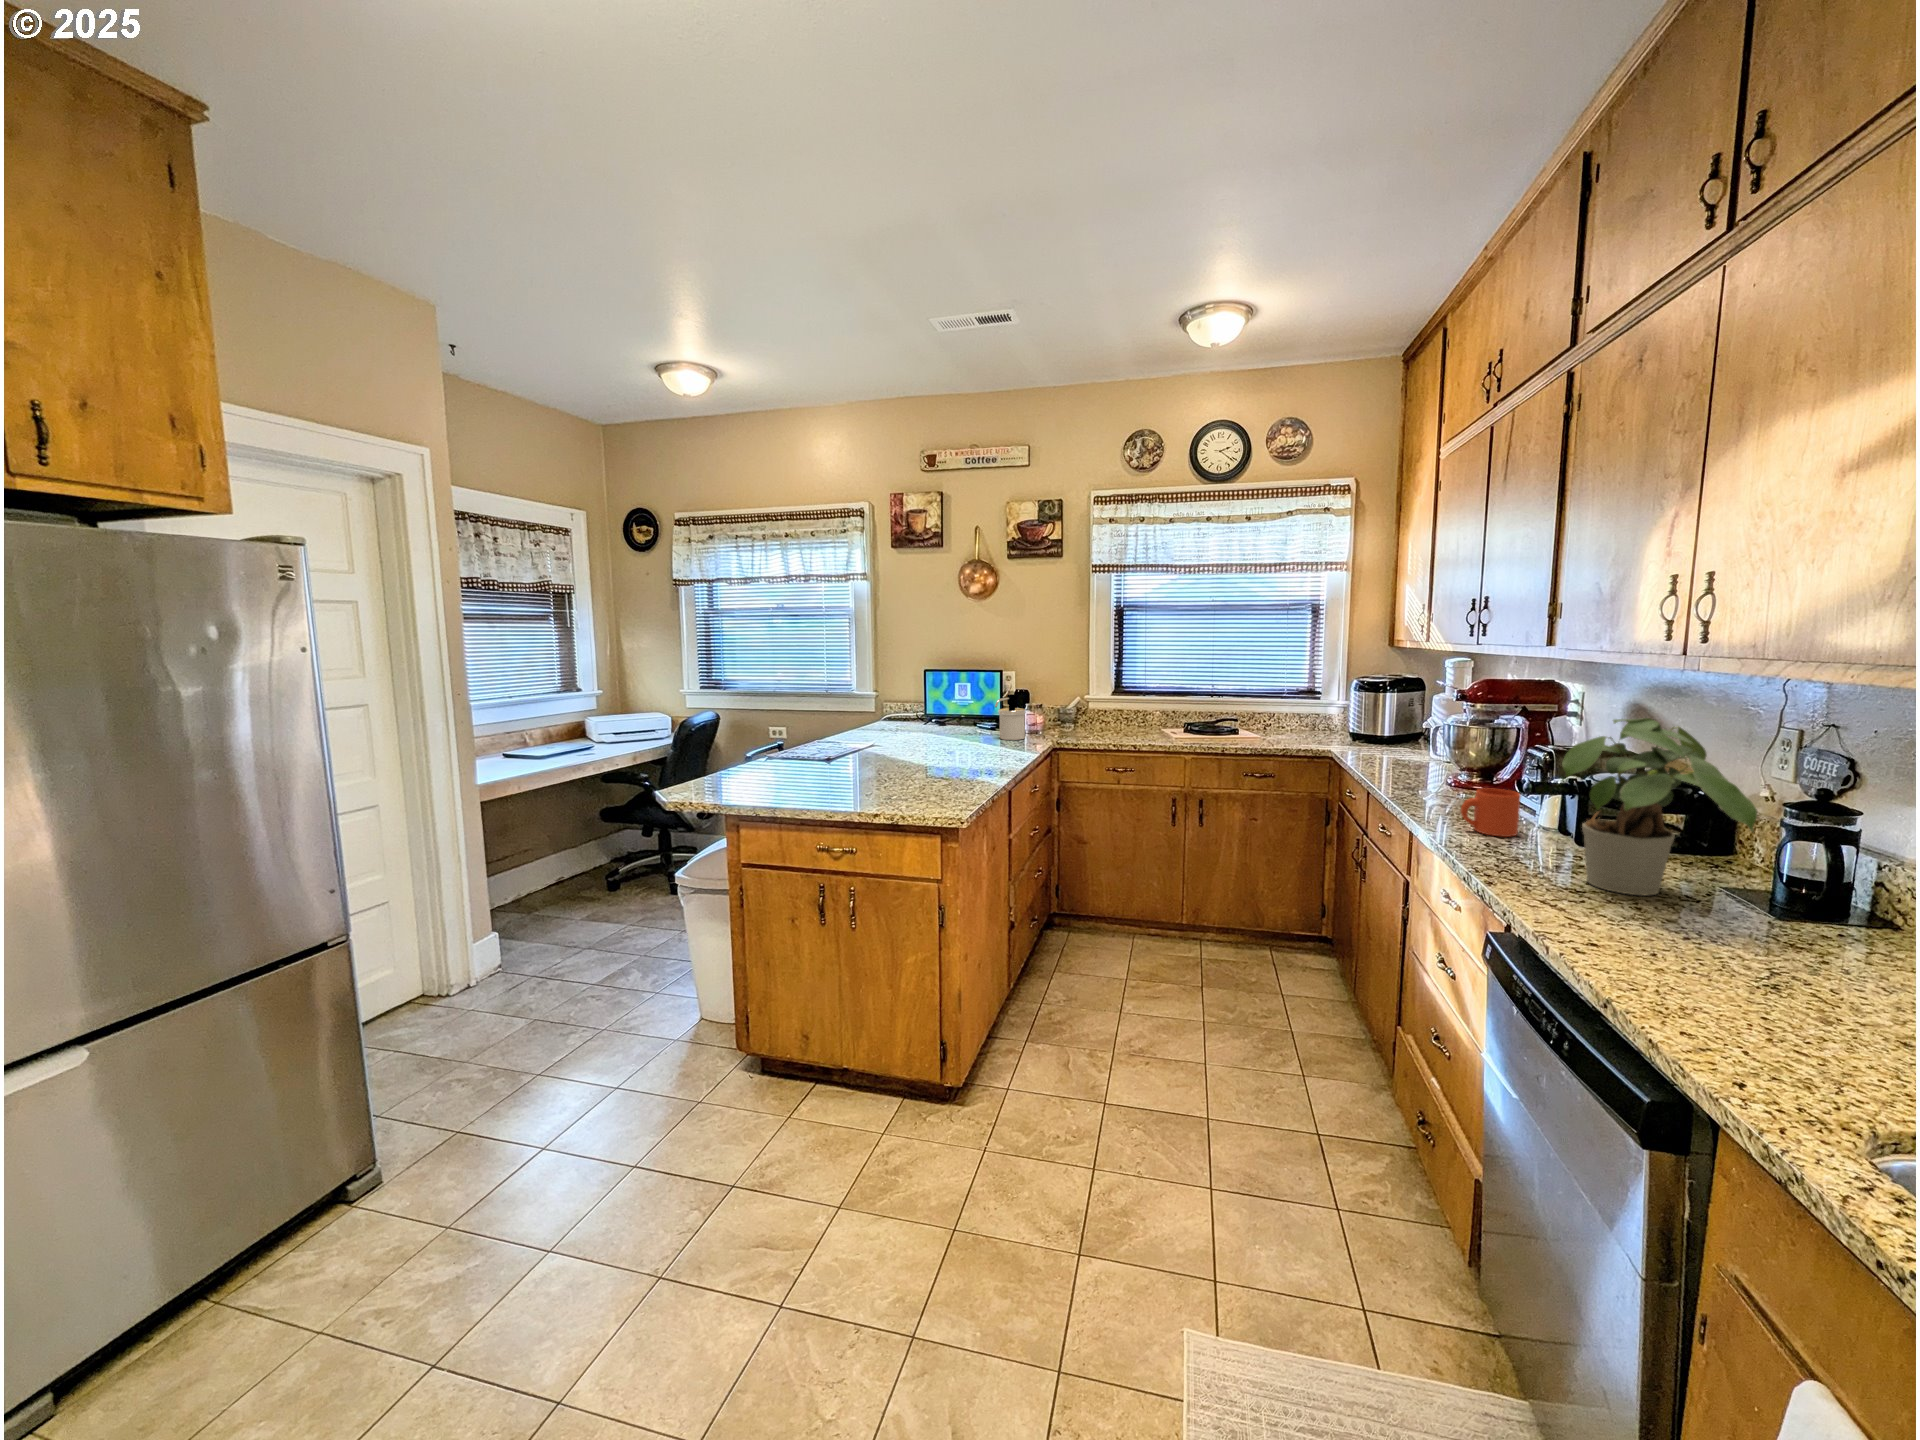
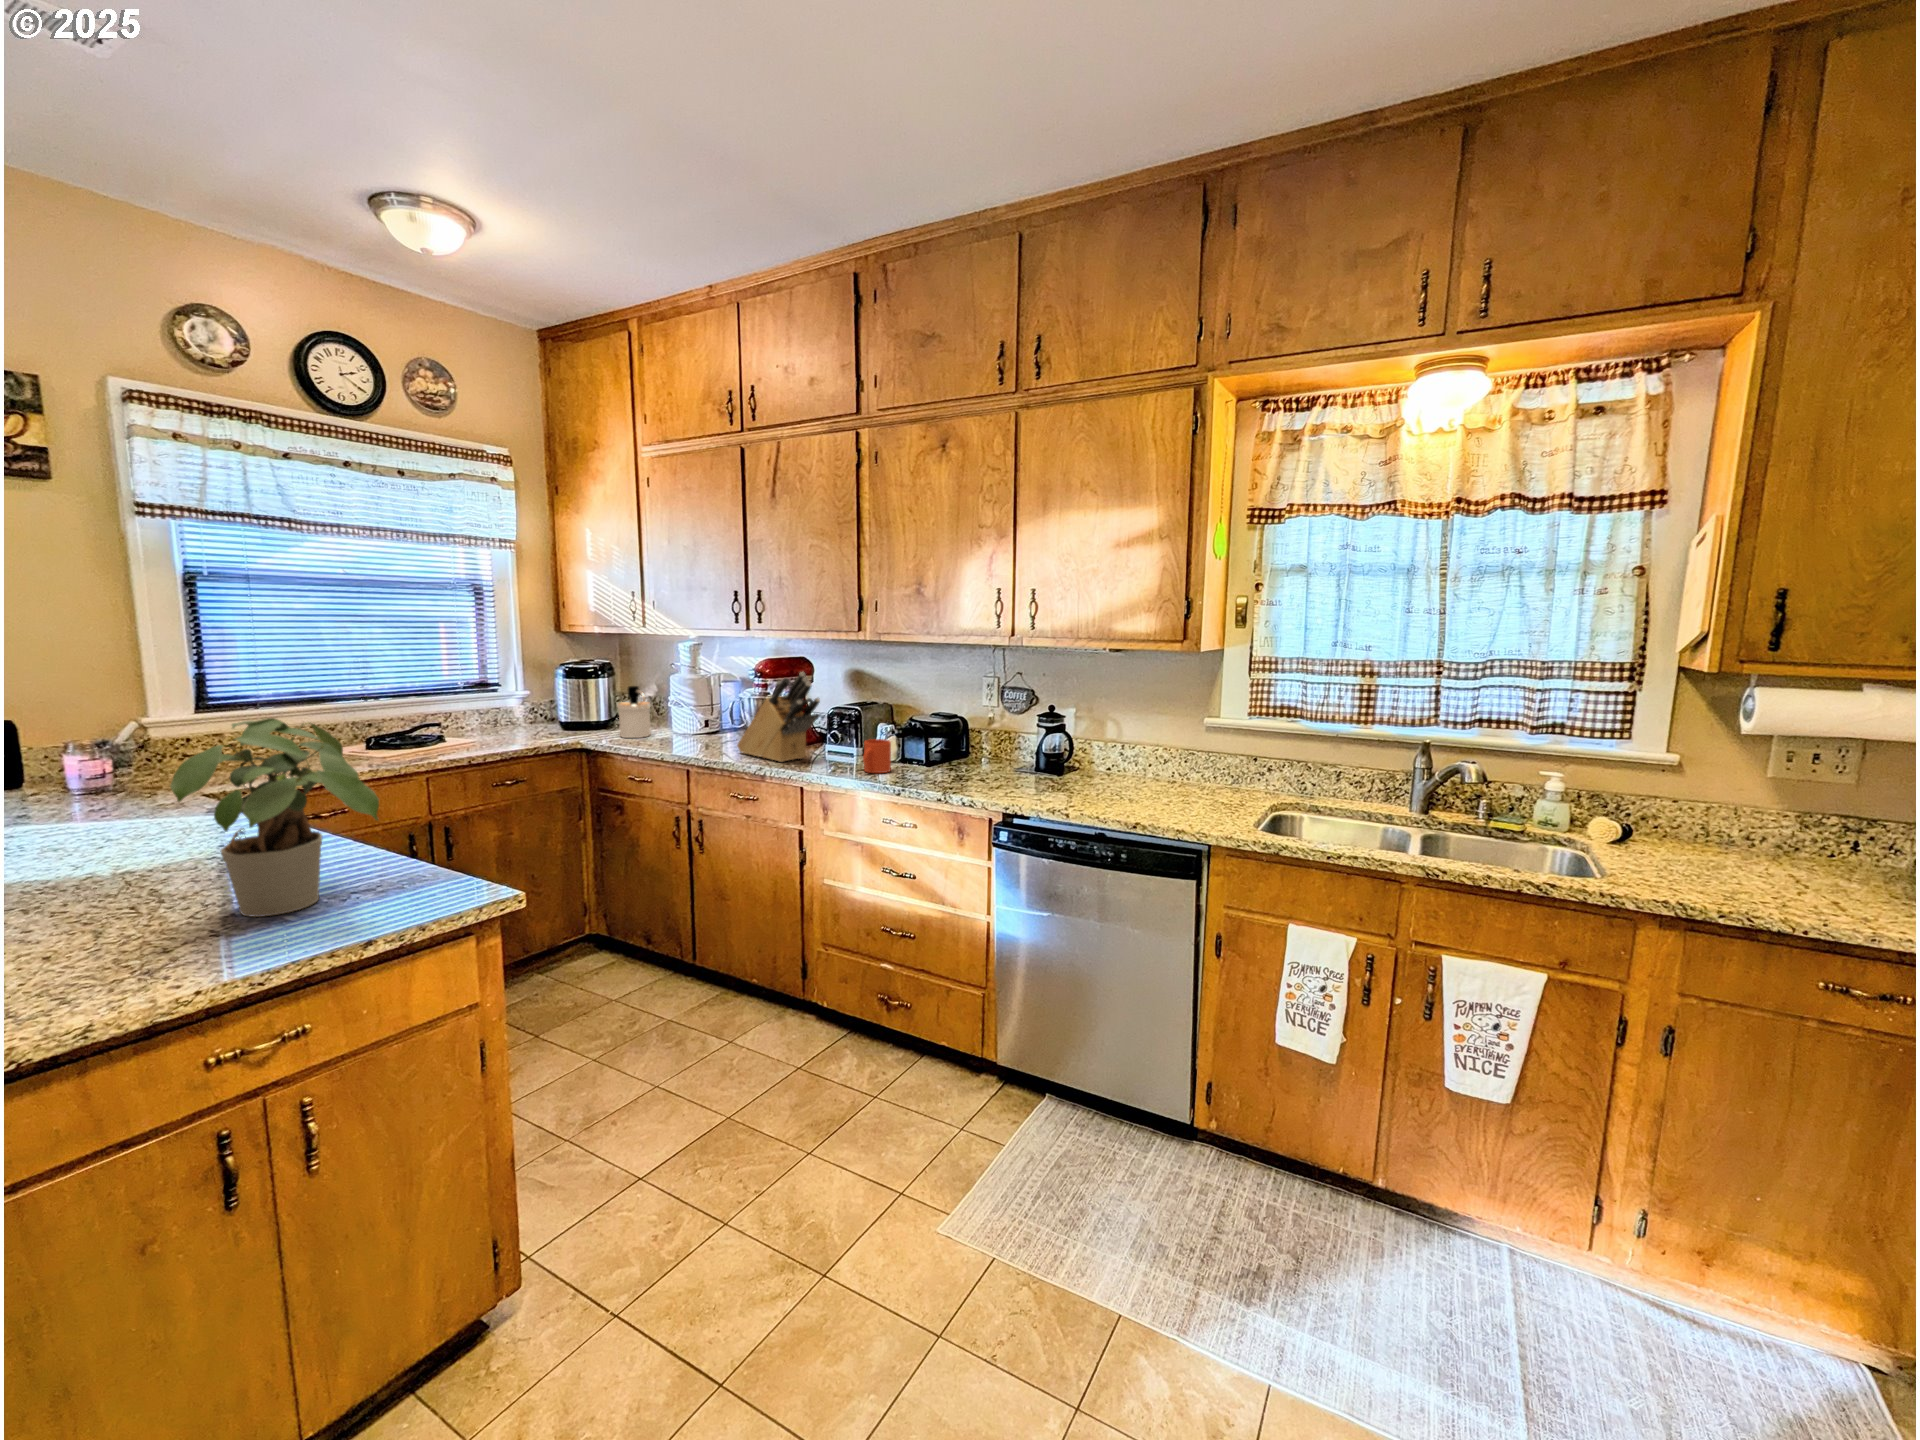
knife block: none [1413,693,1468,801] -> present [737,672,820,762]
soap dispenser: present [995,694,1026,740] -> present [617,686,651,738]
potted plant: present [1562,718,1757,895] -> present [170,718,379,917]

